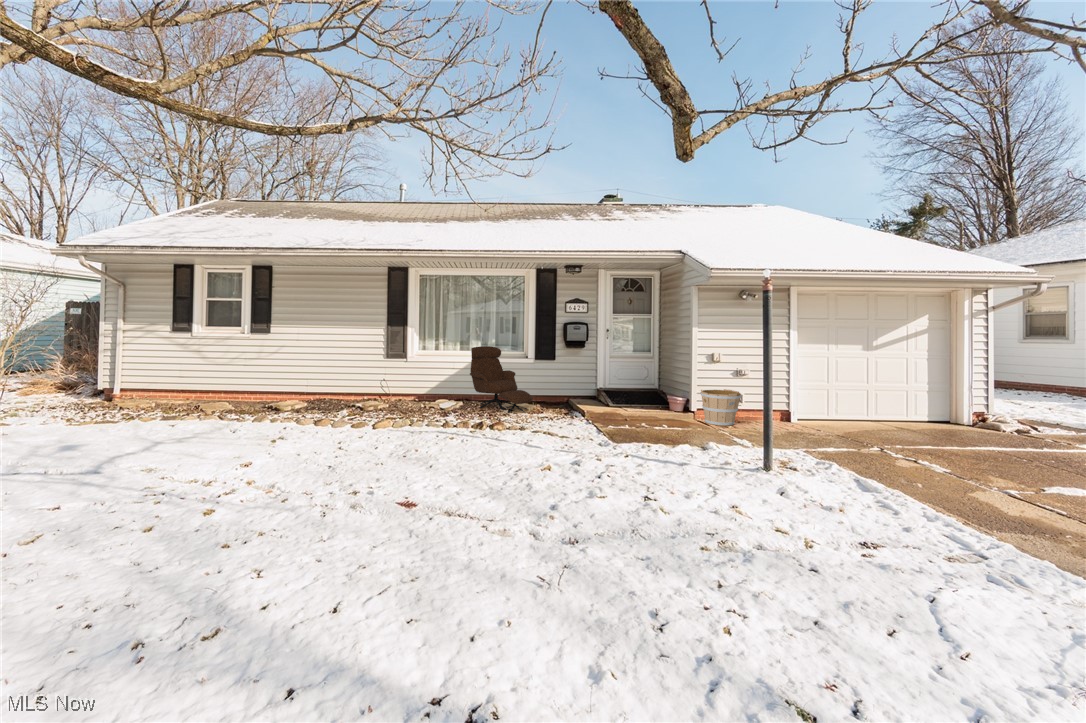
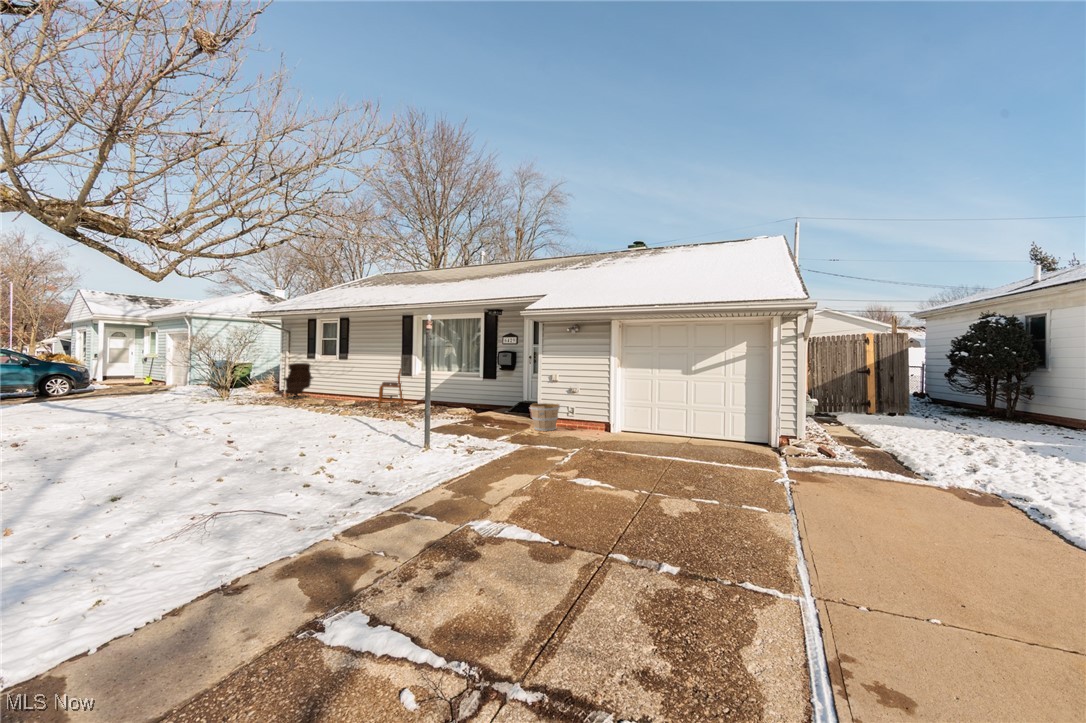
bench: none [356,346,418,411] -> present [378,368,403,407]
lounge chair: present [470,346,533,413] -> present [284,363,313,398]

